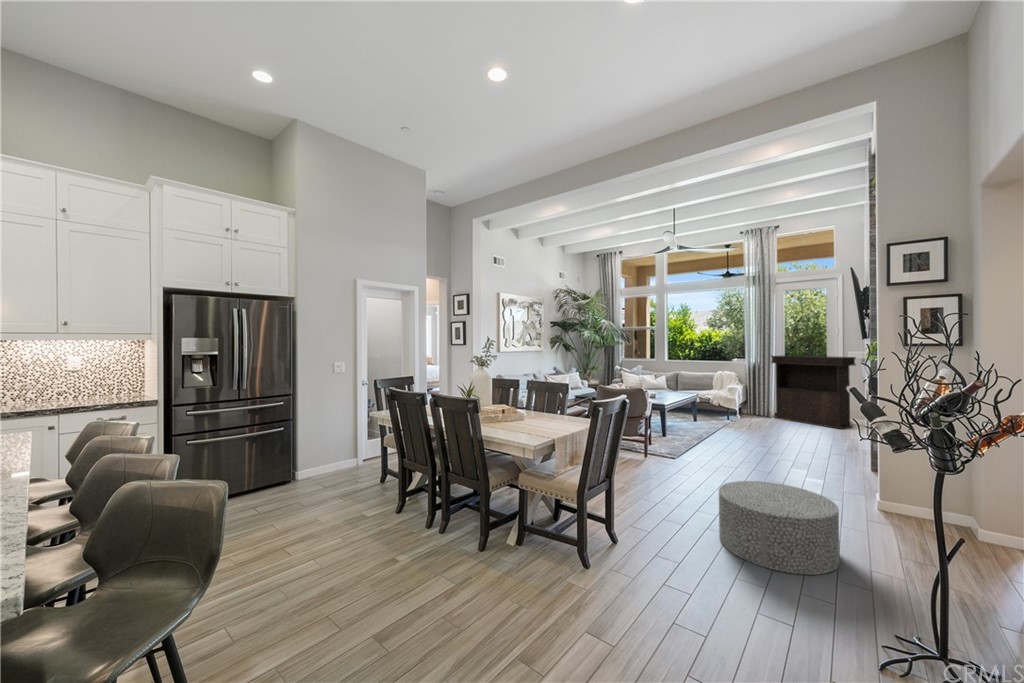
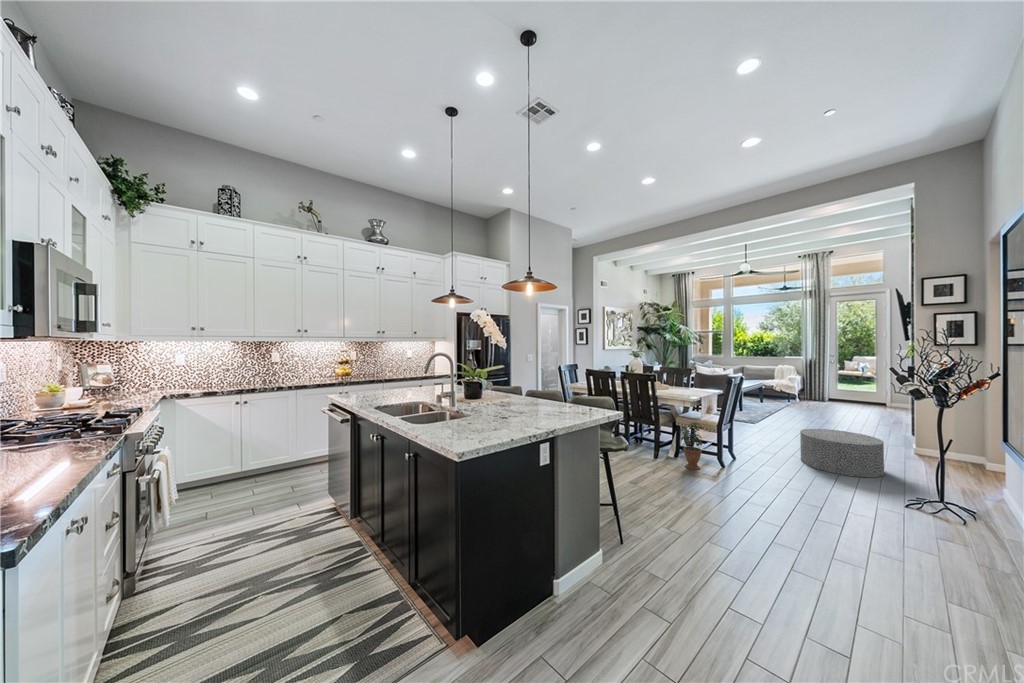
console table: present [771,356,856,429] -> none [825,353,901,410]
potted plant: none [513,484,552,579] -> present [680,422,702,470]

